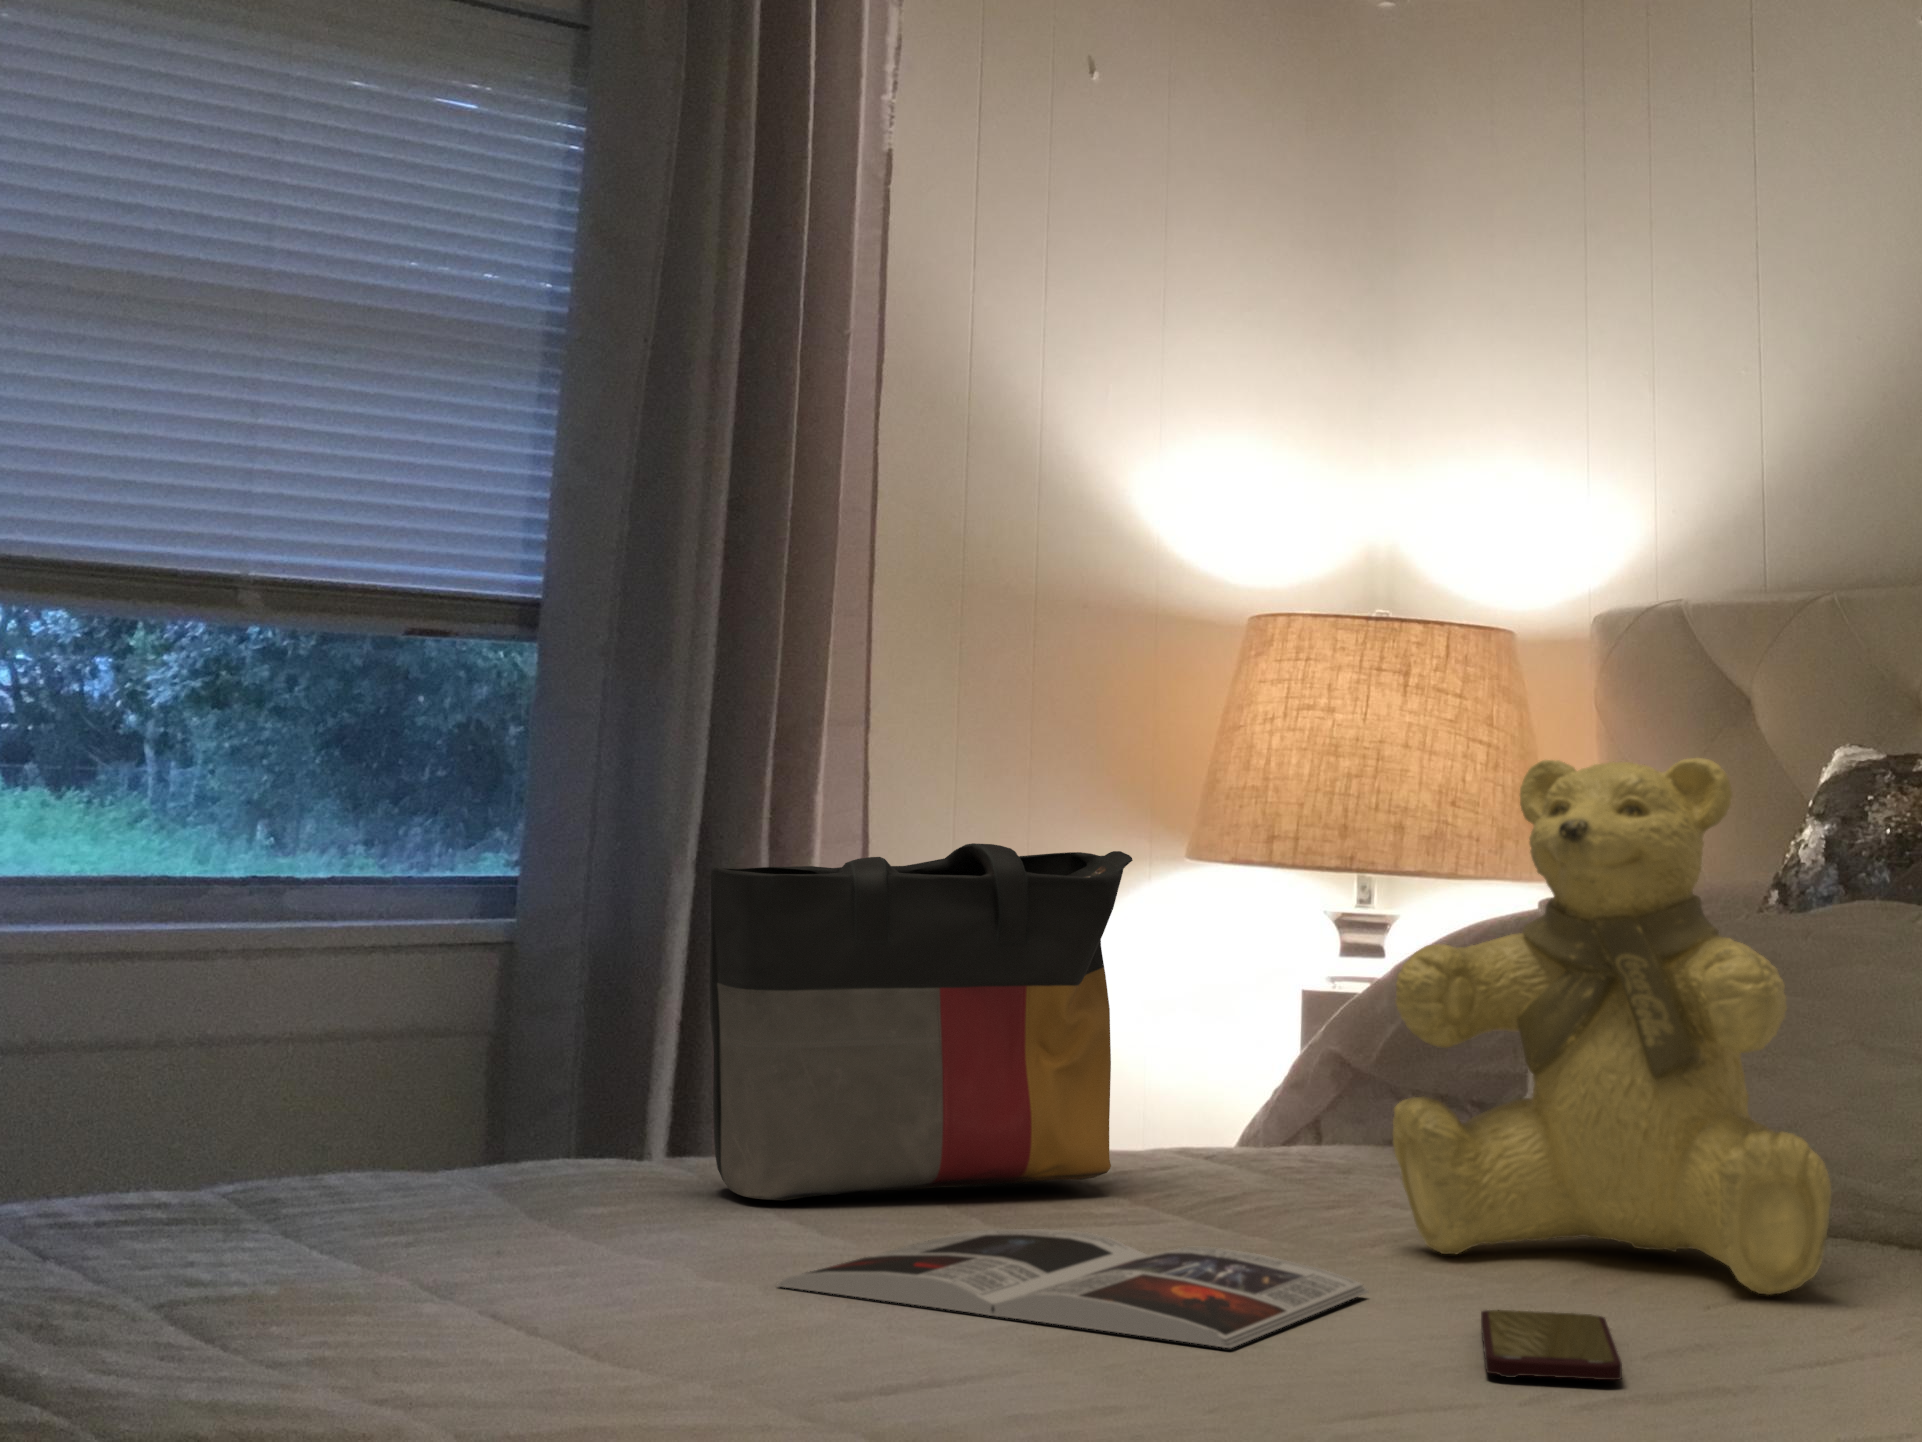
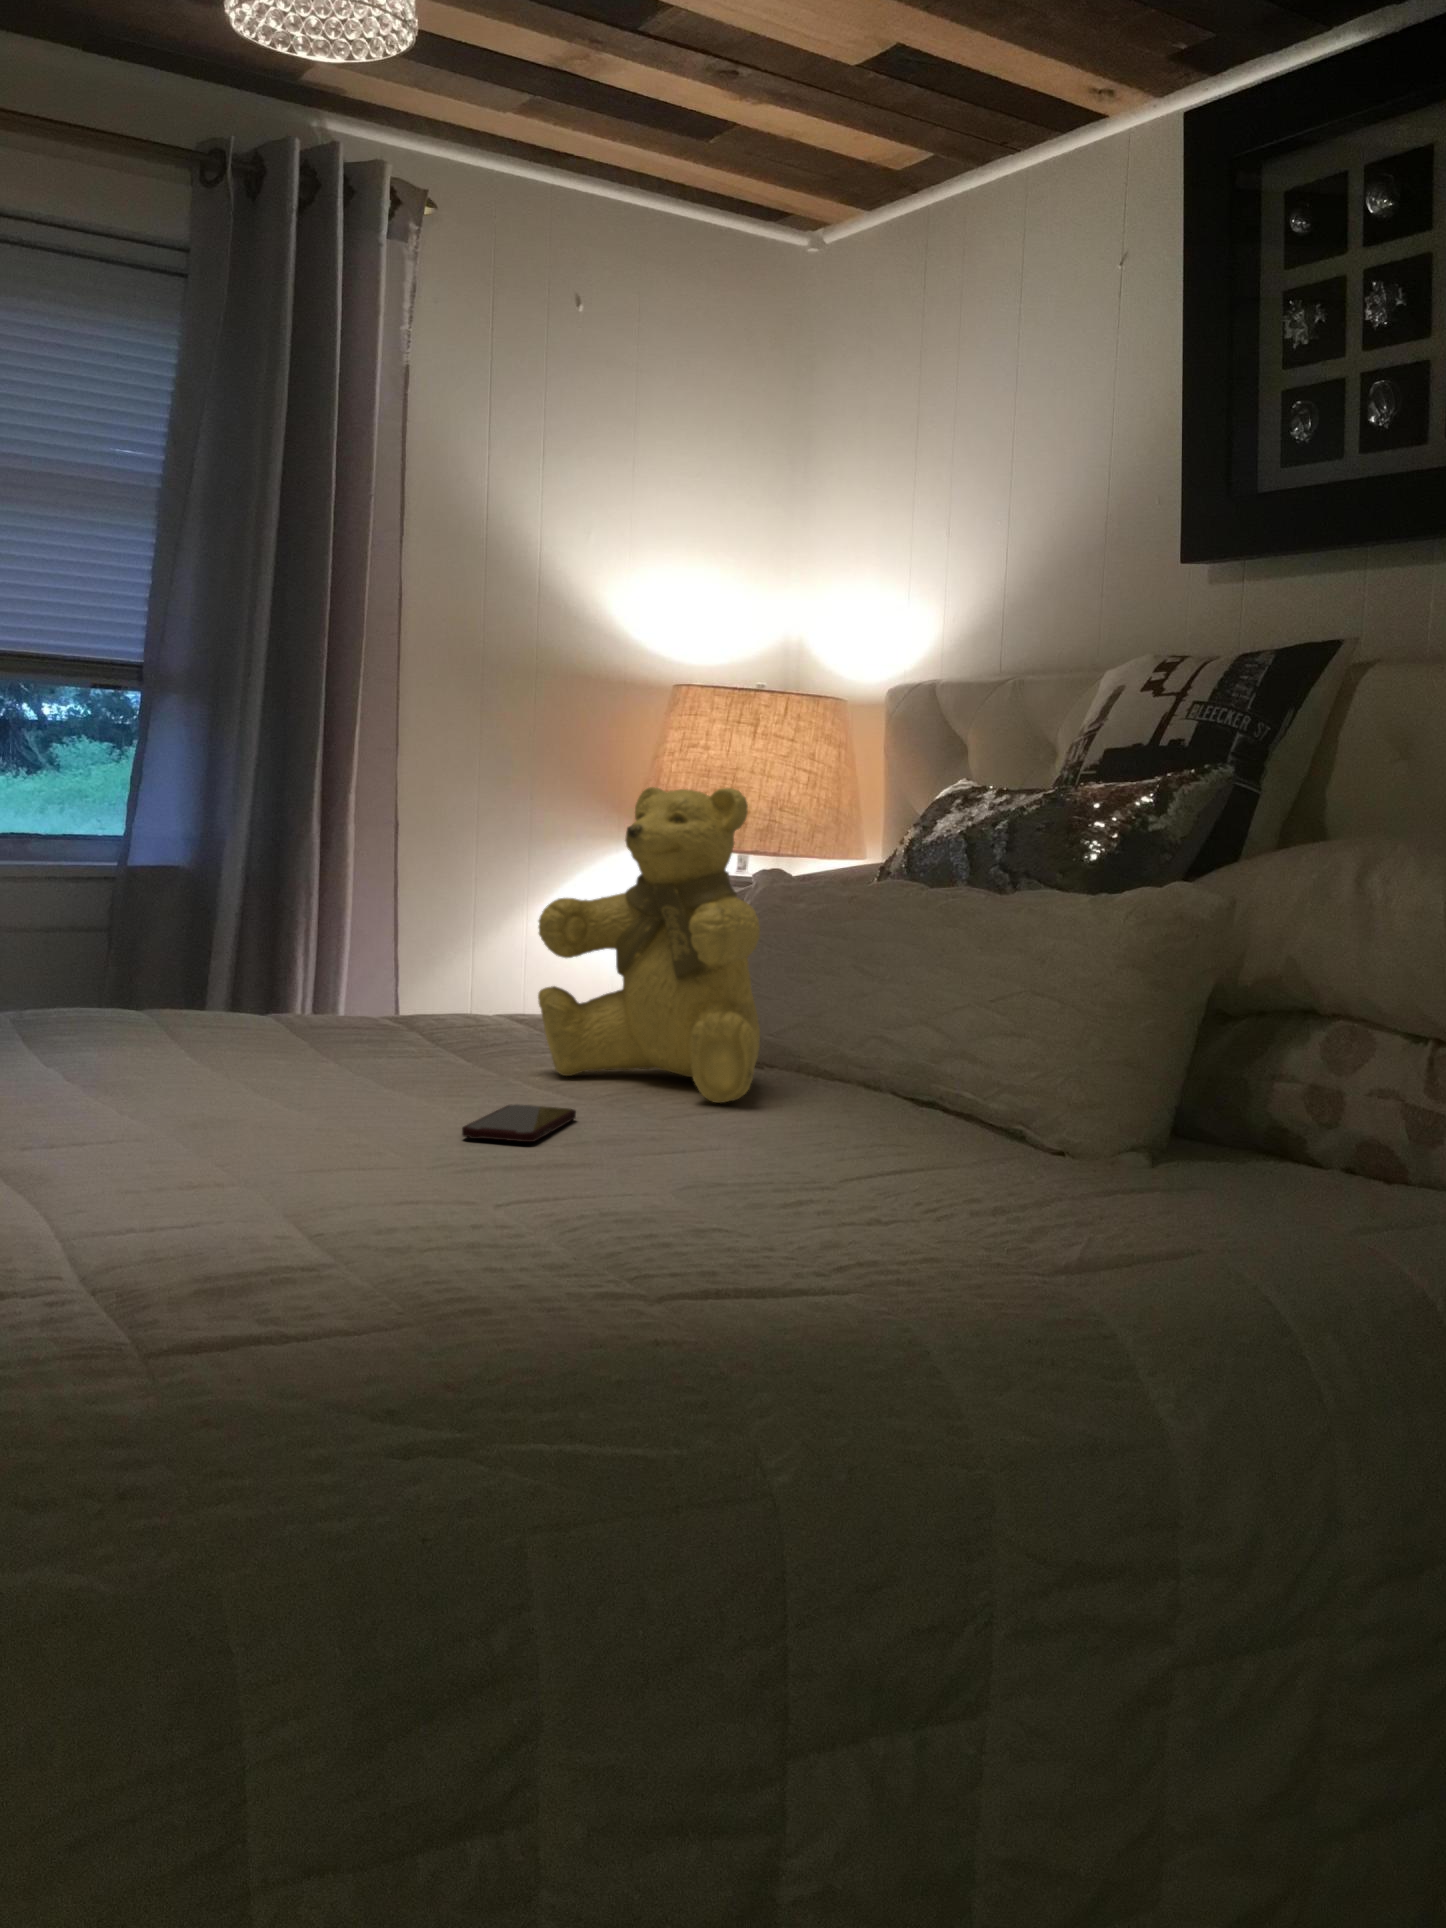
tote bag: present [709,843,1133,1201] -> none [164,831,440,1035]
magazine: present [777,1229,1368,1348] -> none [131,1054,474,1119]

